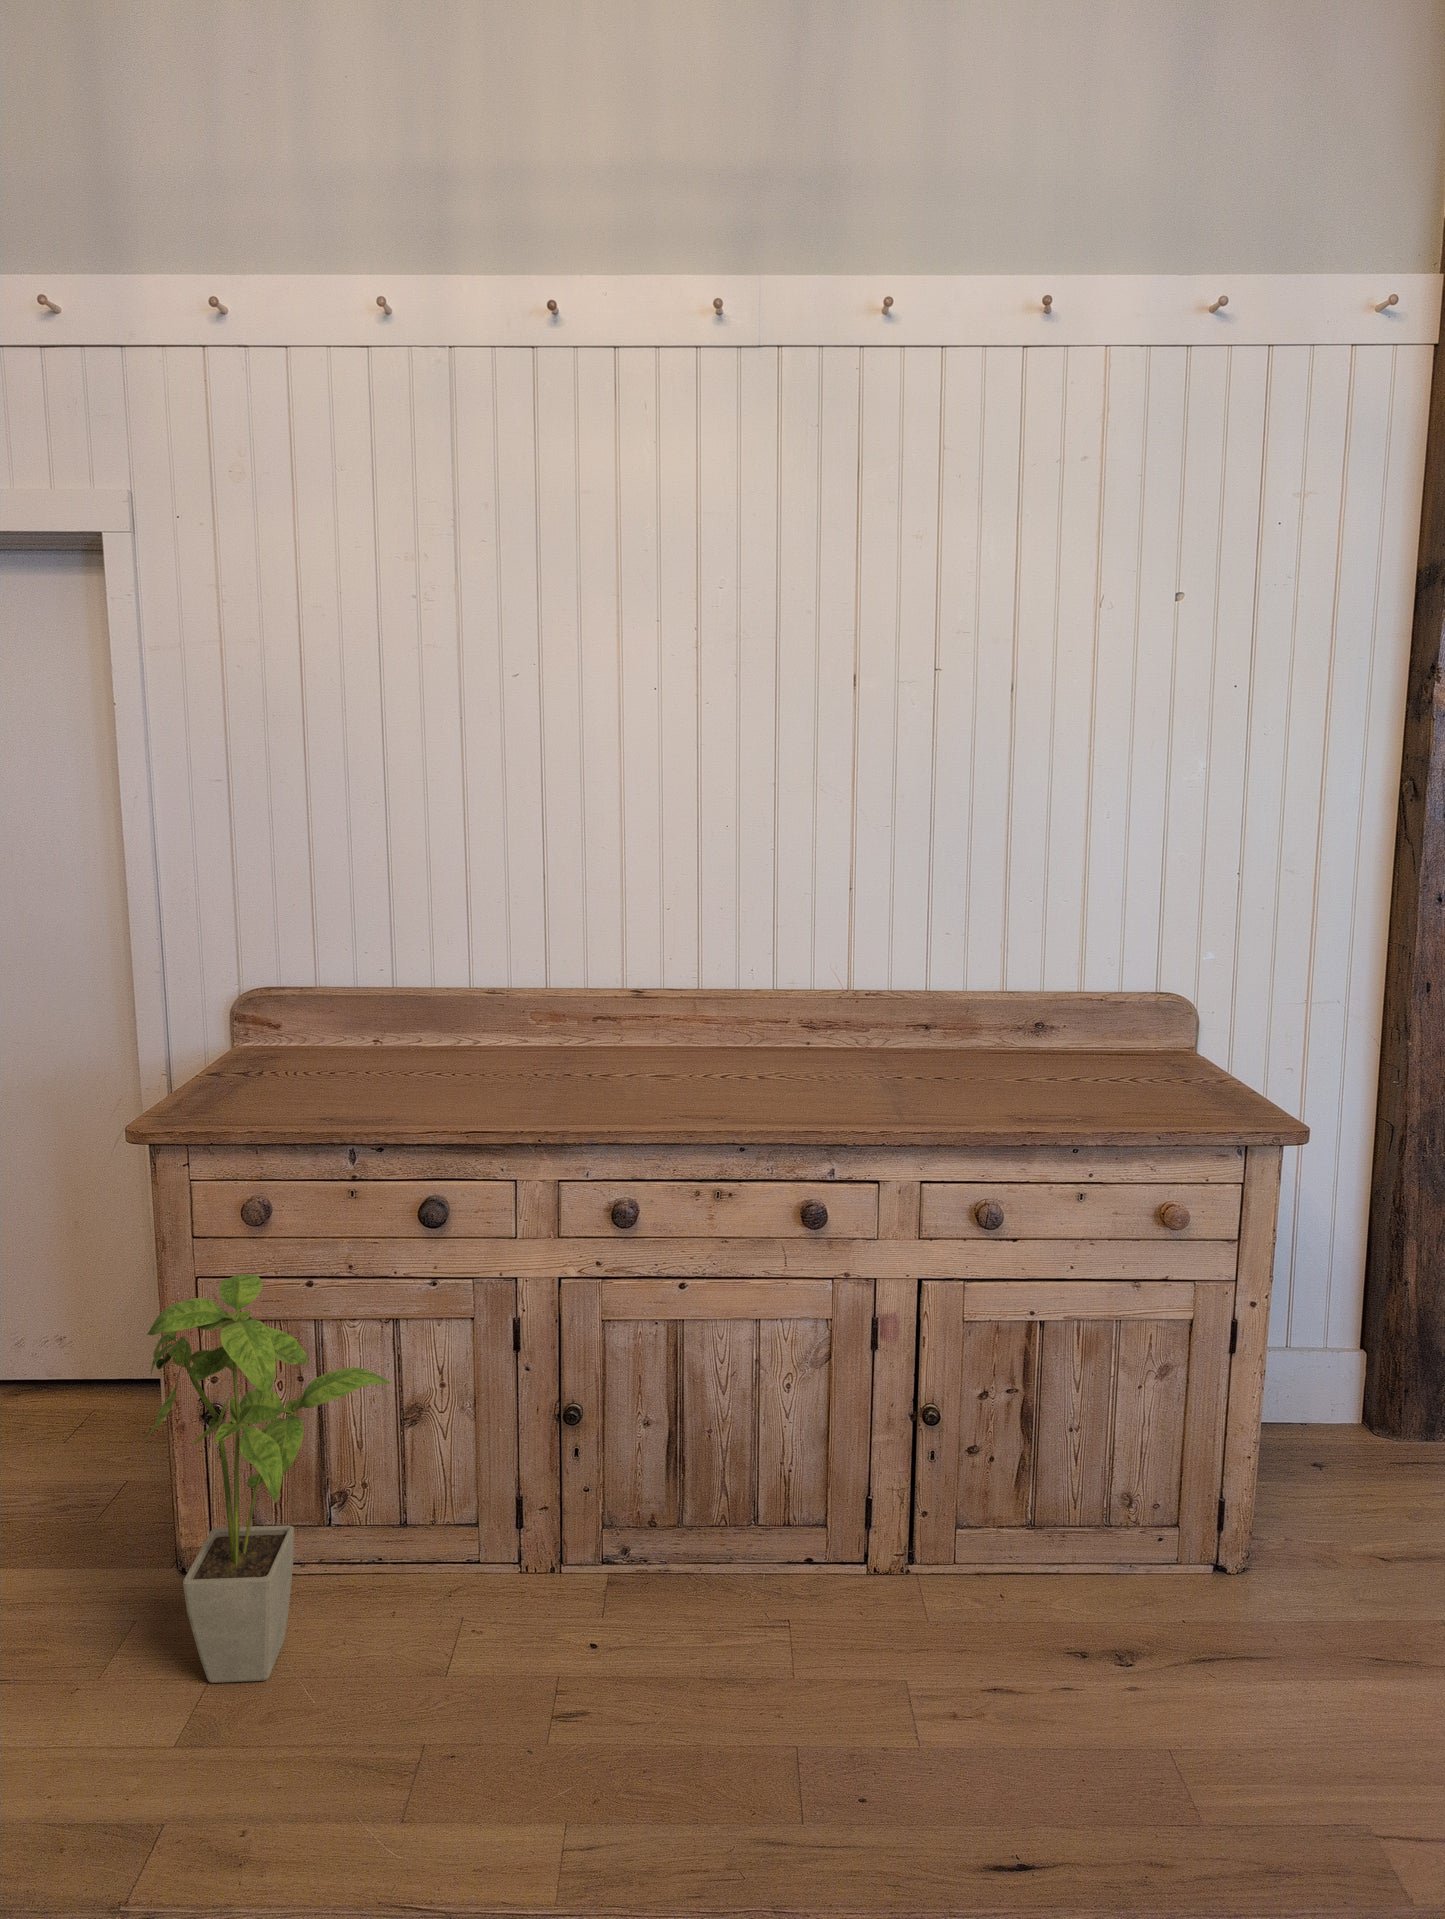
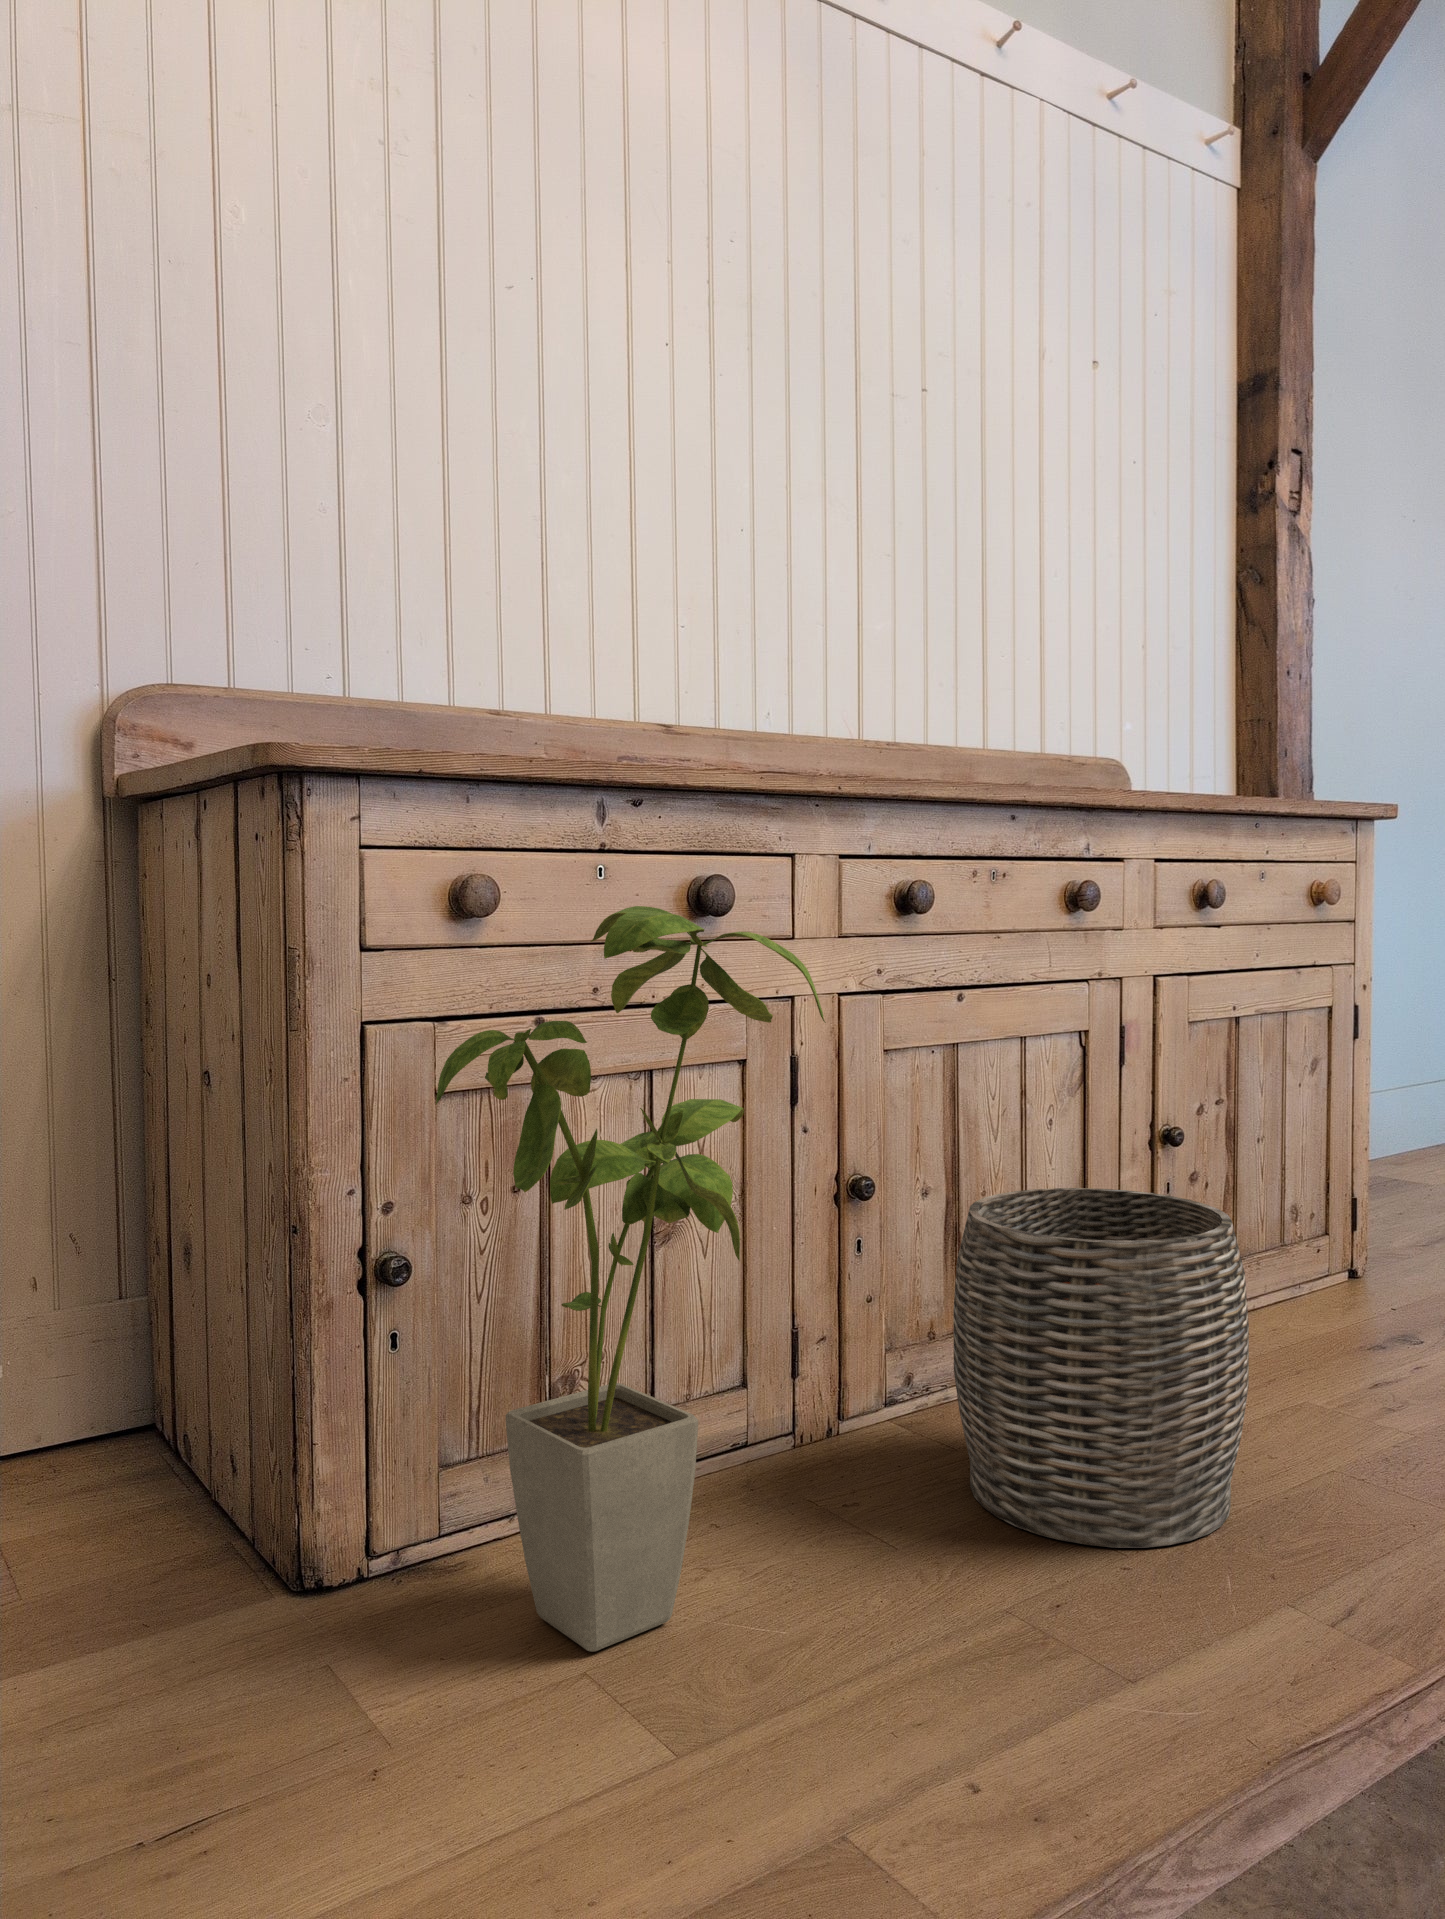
woven basket: none [505,1464,718,1785] -> present [953,1188,1249,1548]

